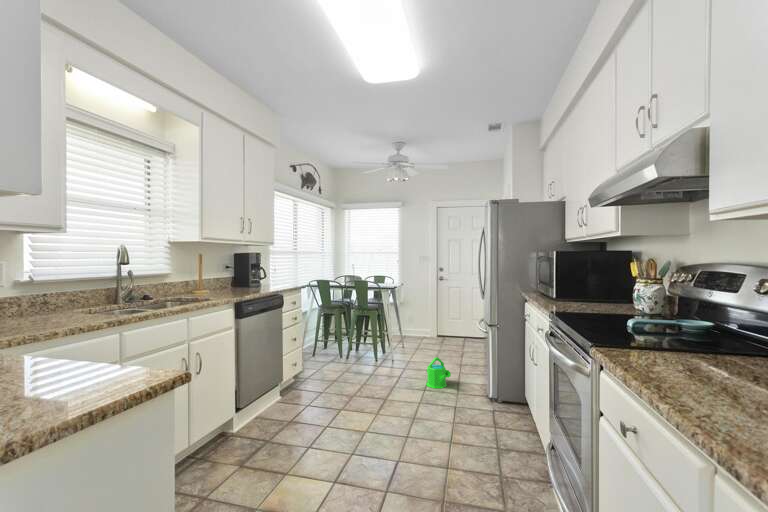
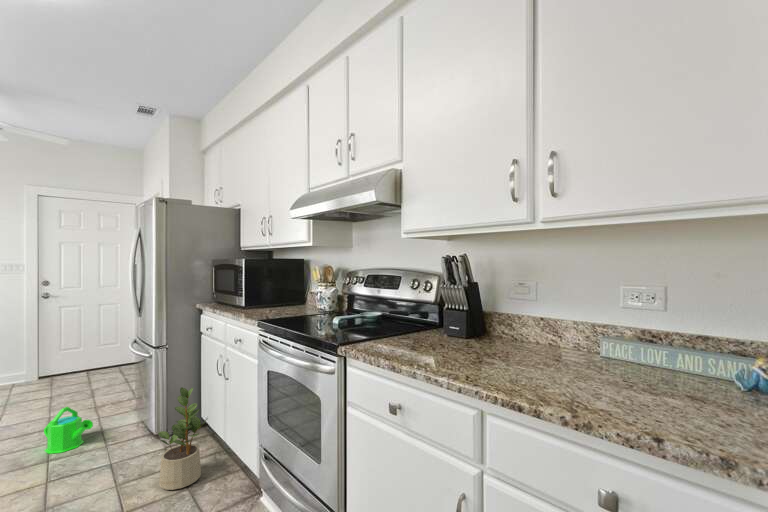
potted plant: none [479,361,516,446] -> present [158,387,208,490]

